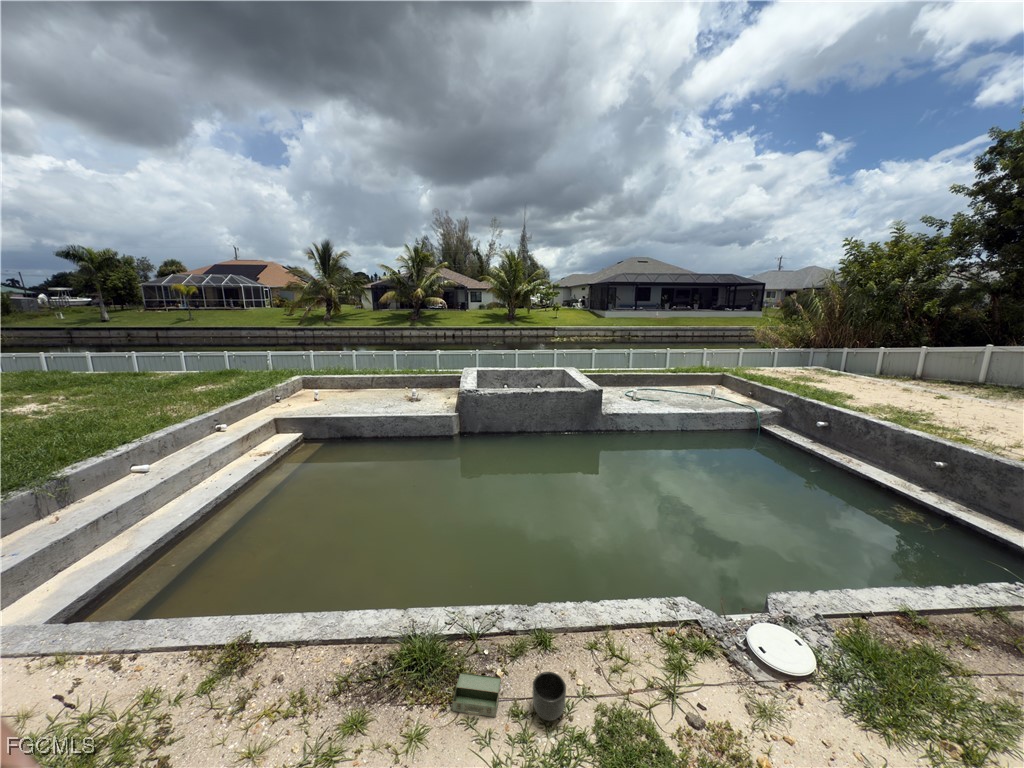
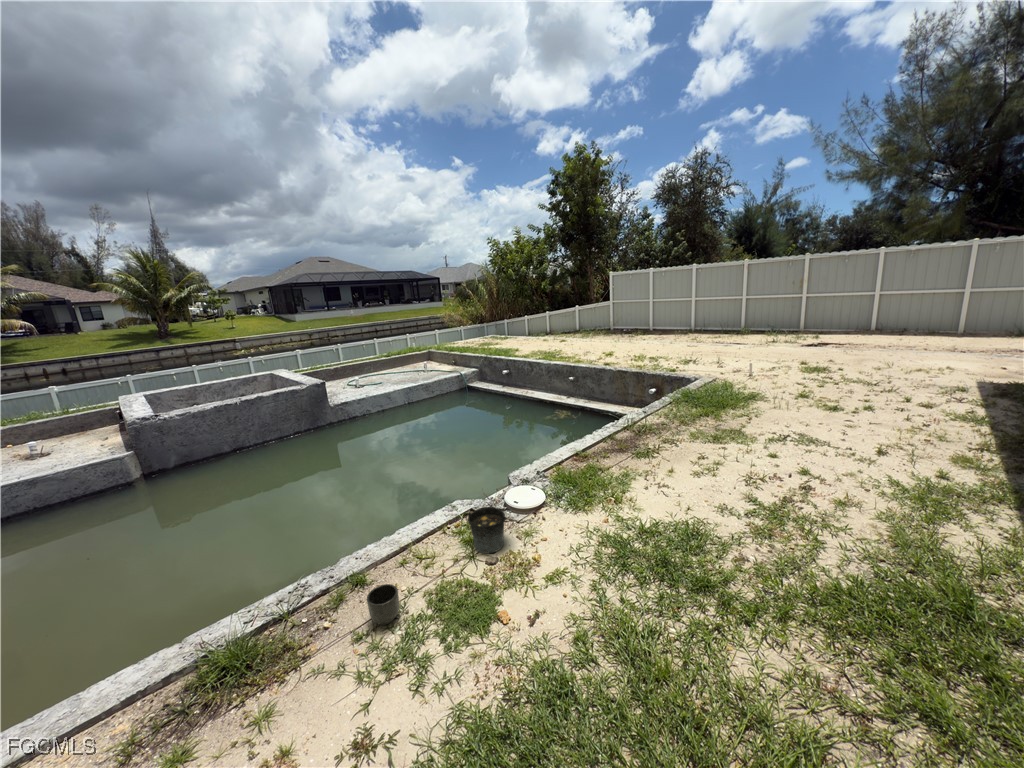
bucket: none [677,634,734,708] -> present [466,507,506,553]
toolbox: present [452,673,501,717] -> none [287,620,340,672]

